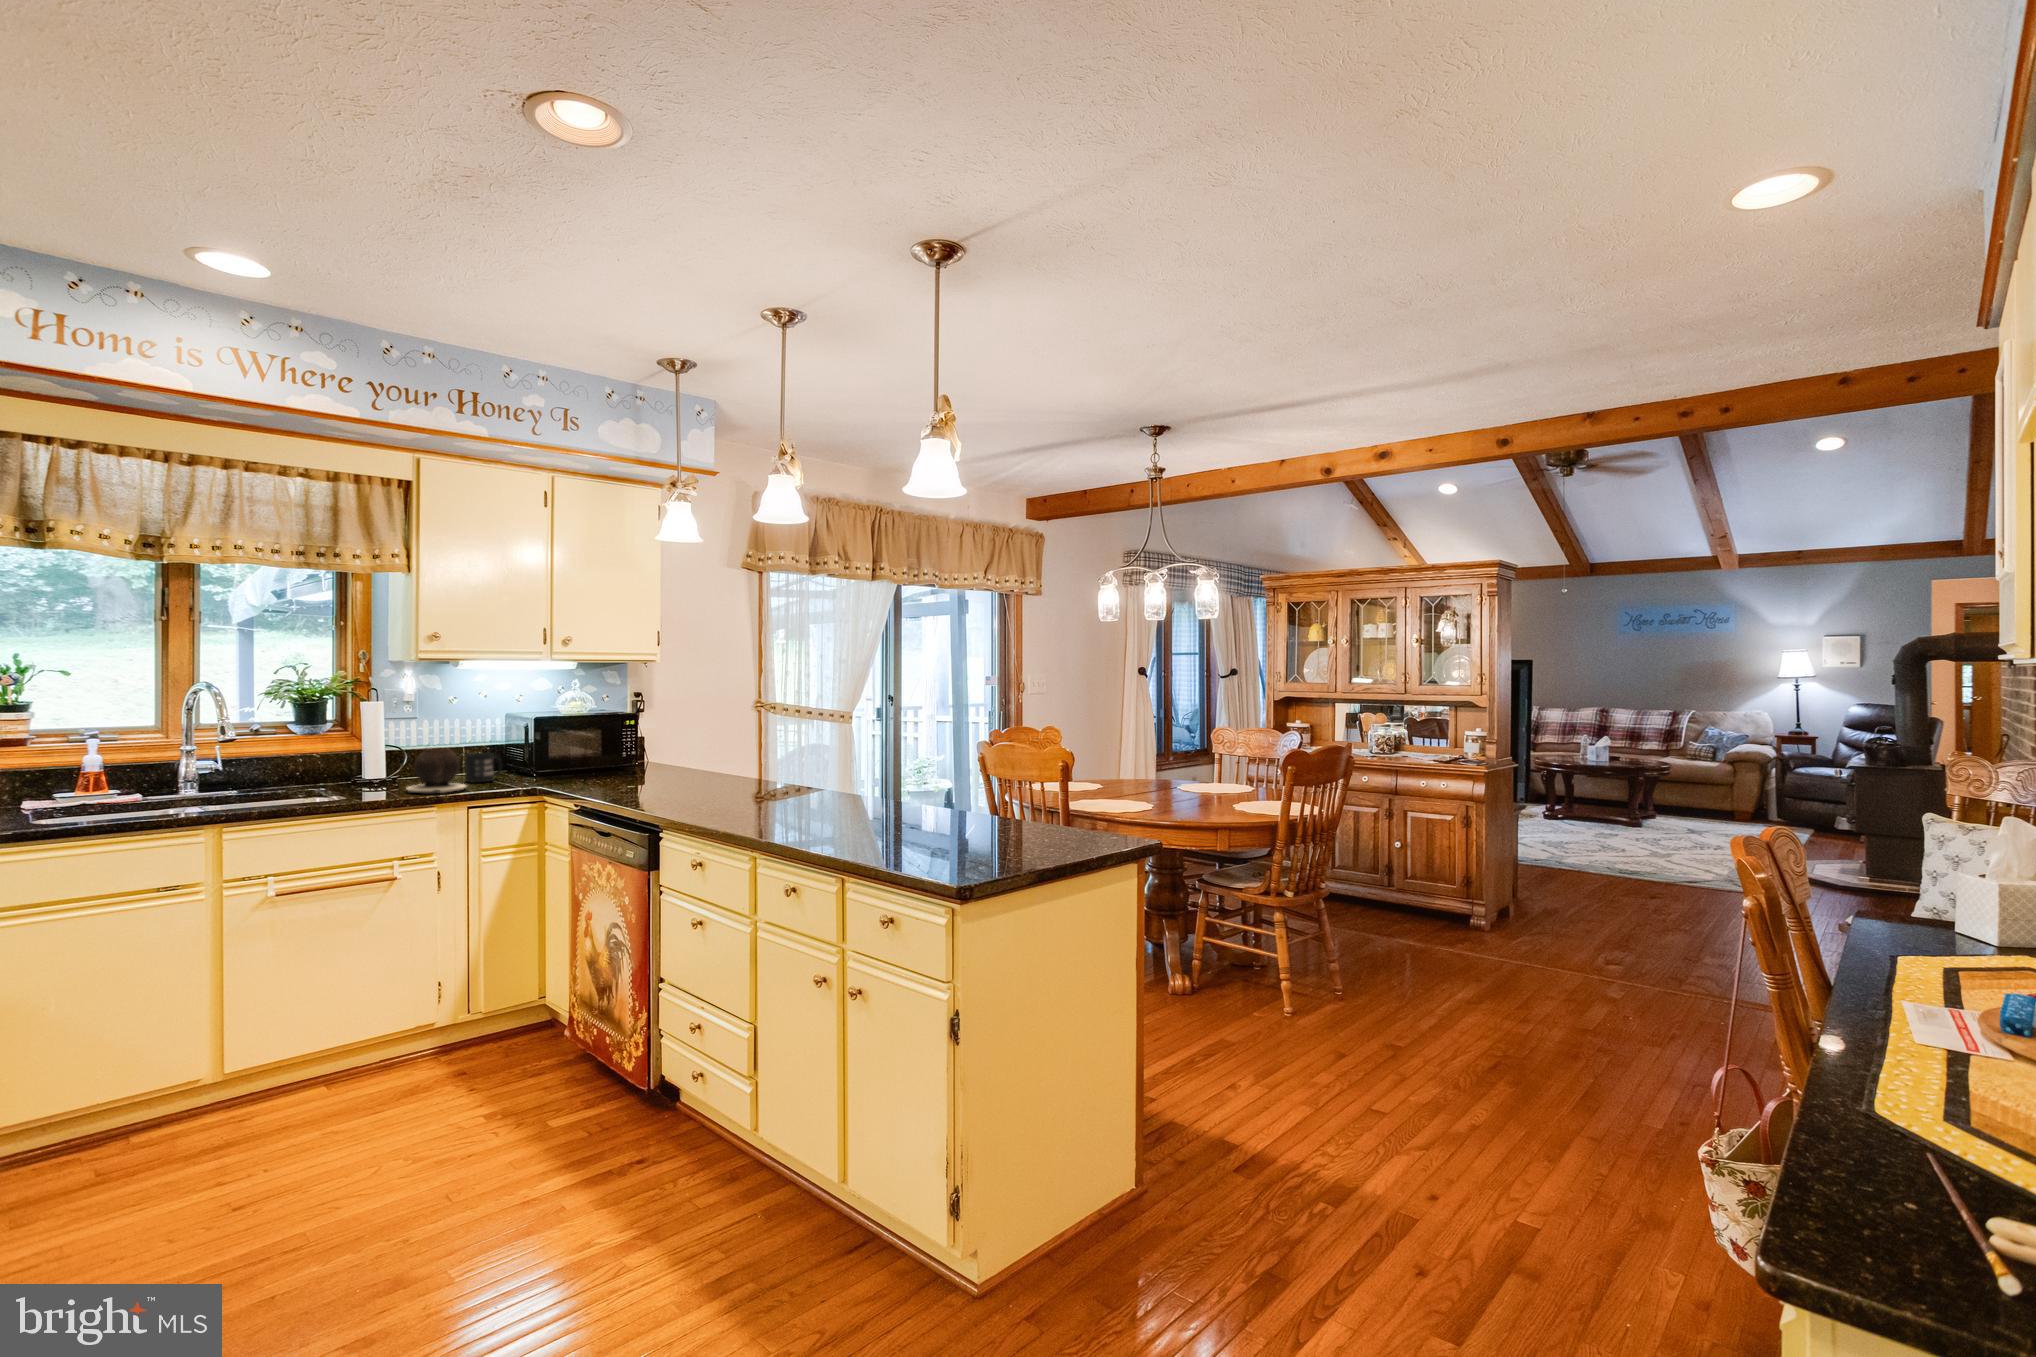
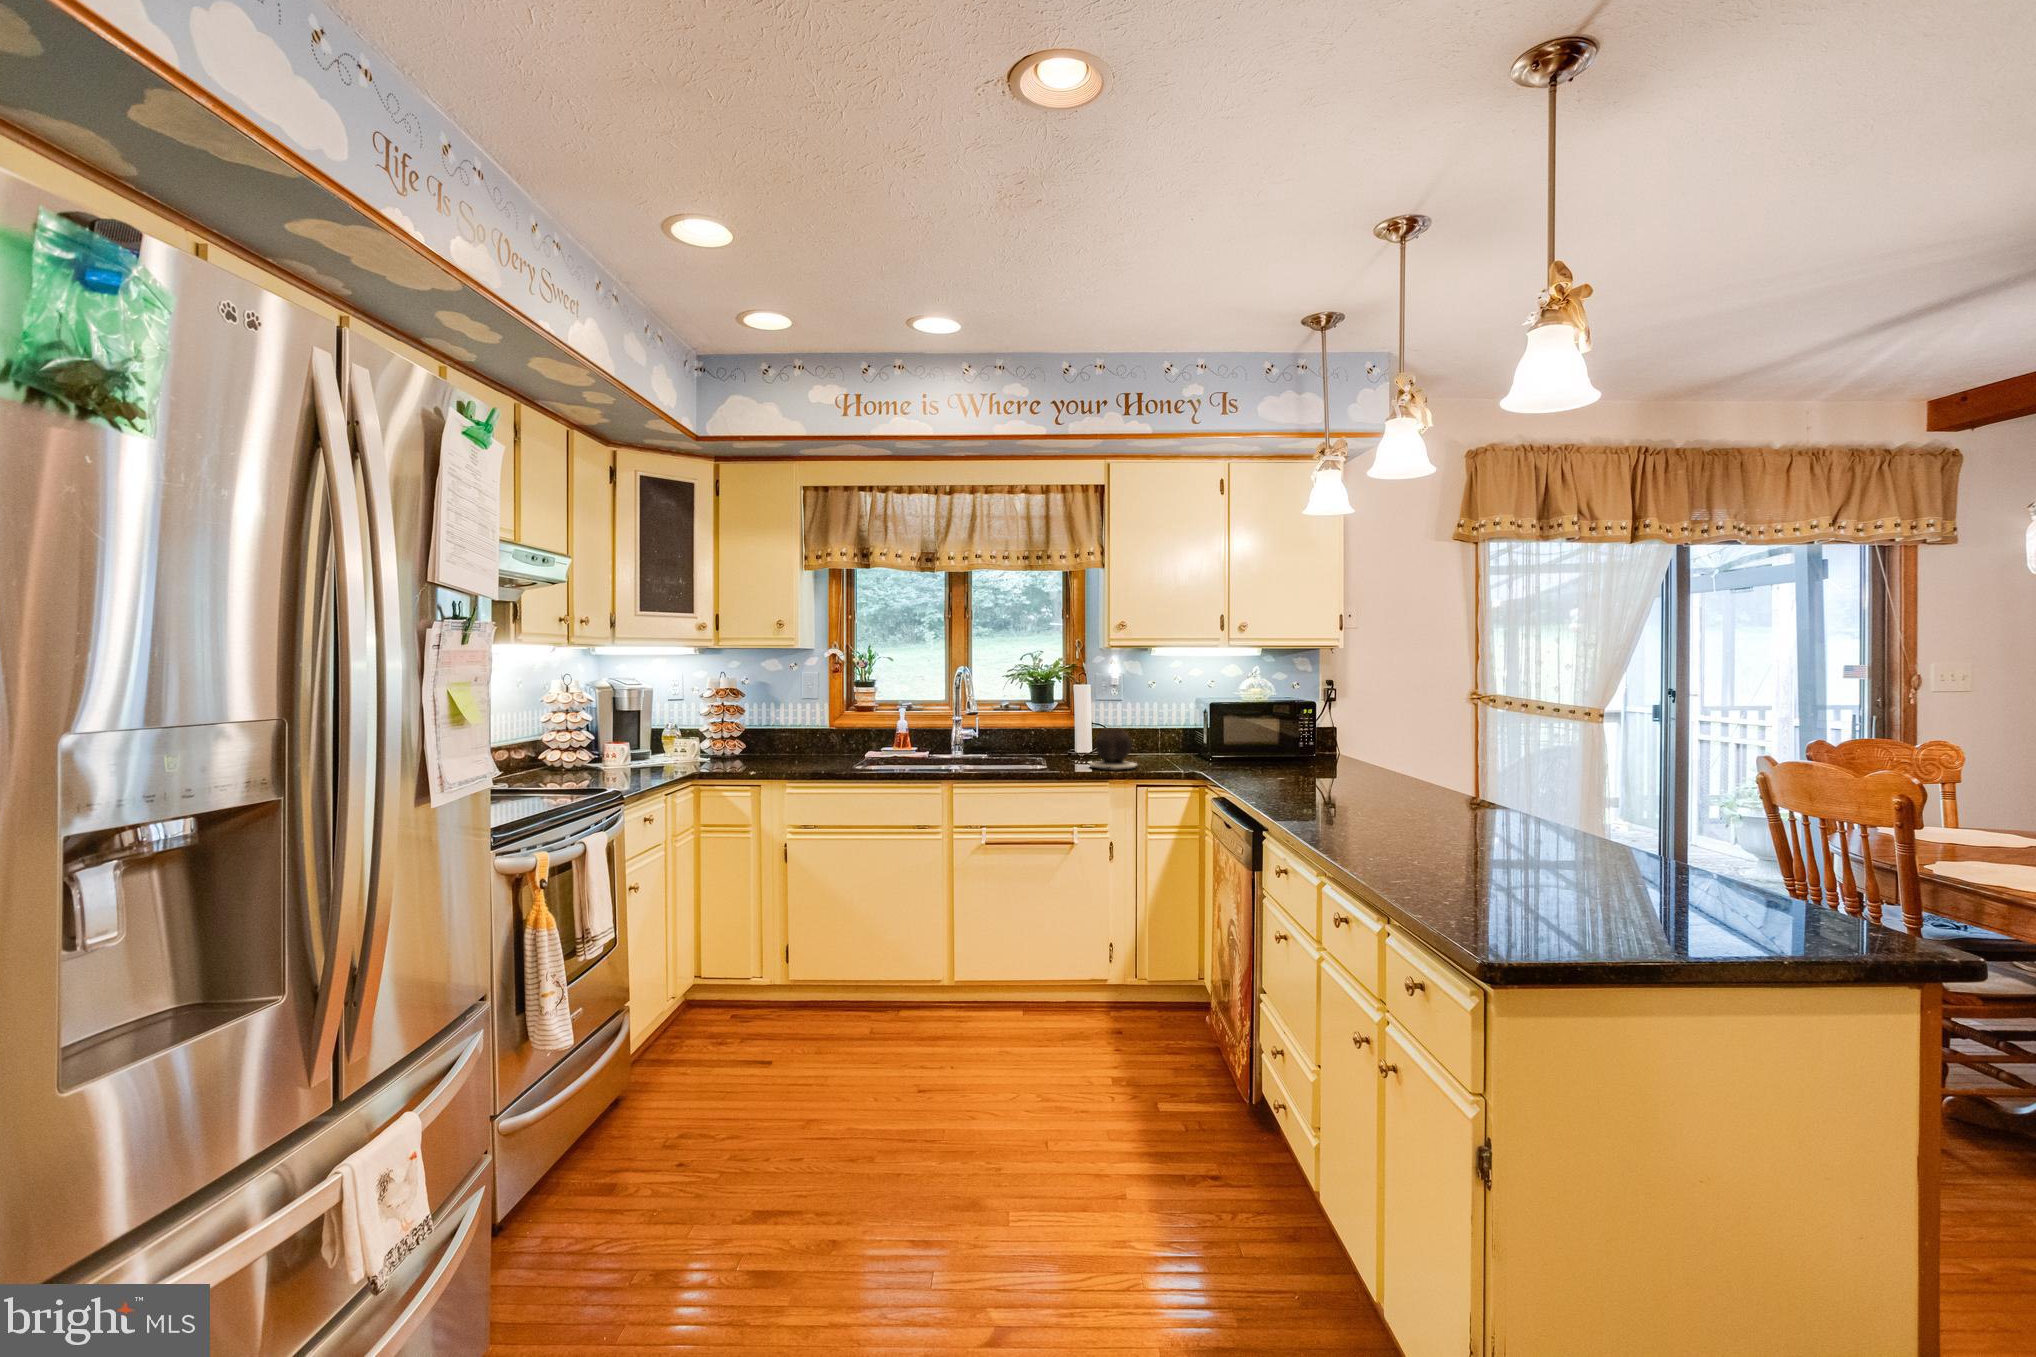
mug: present [465,753,502,782] -> none [1144,736,1177,763]

